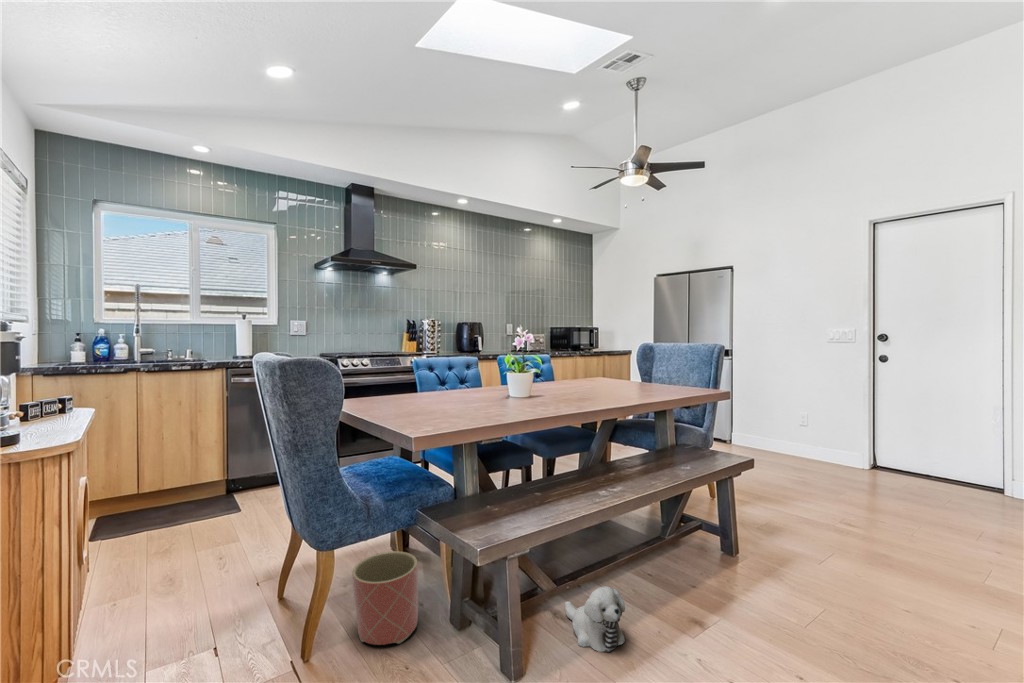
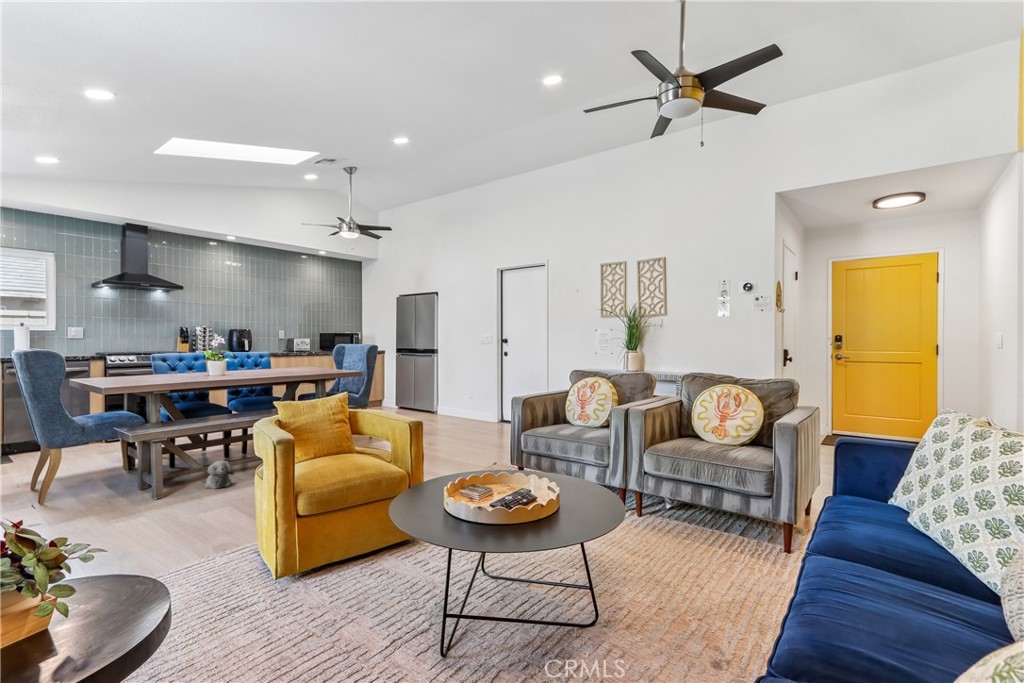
planter: present [352,551,418,645] -> none [78,453,121,495]

